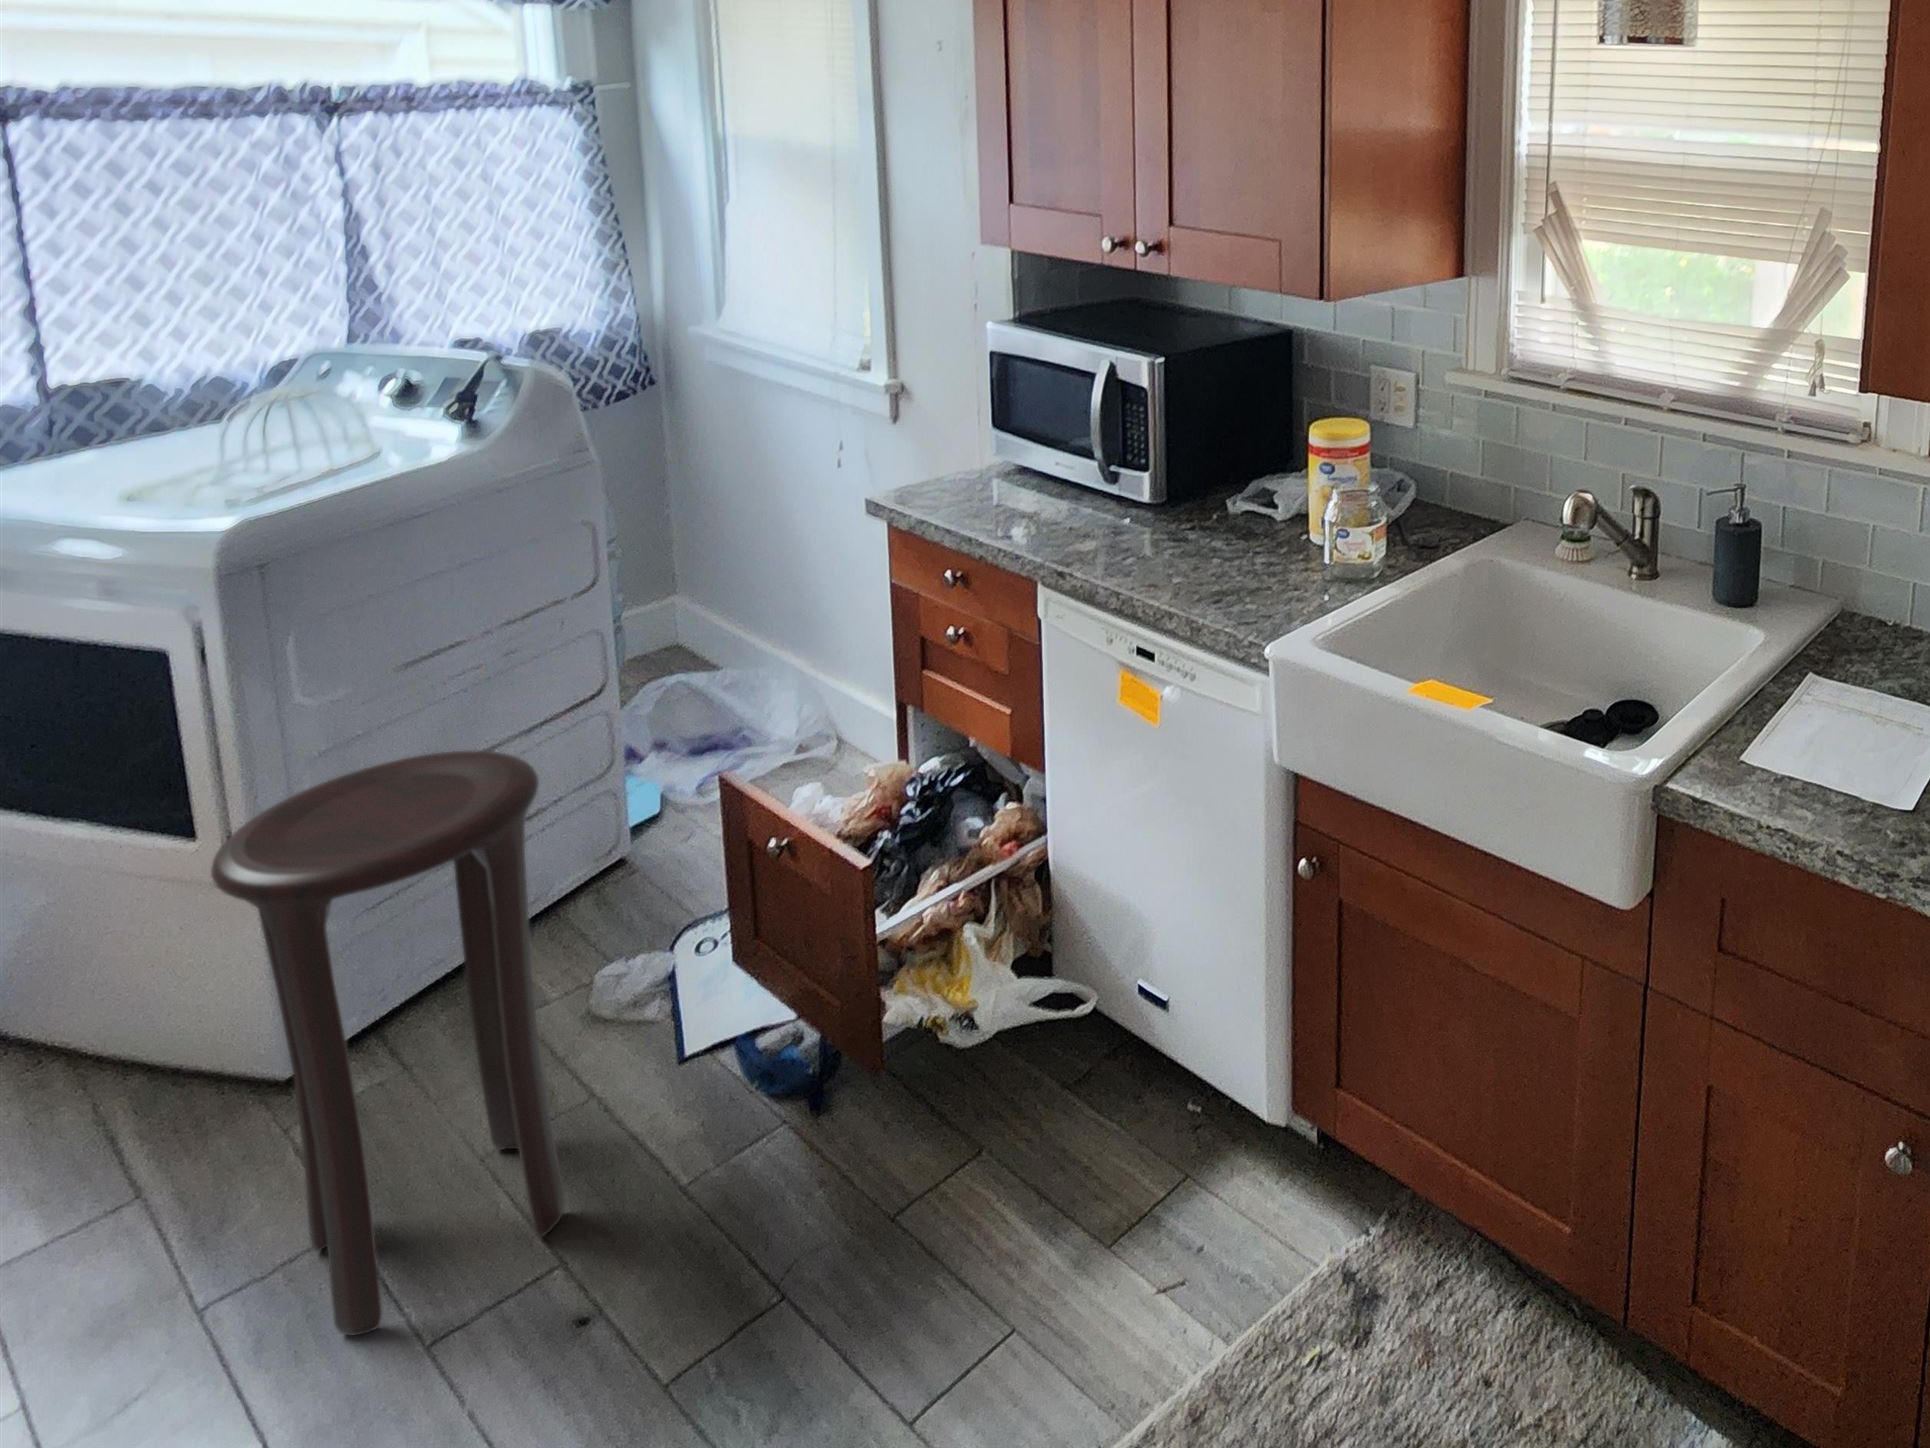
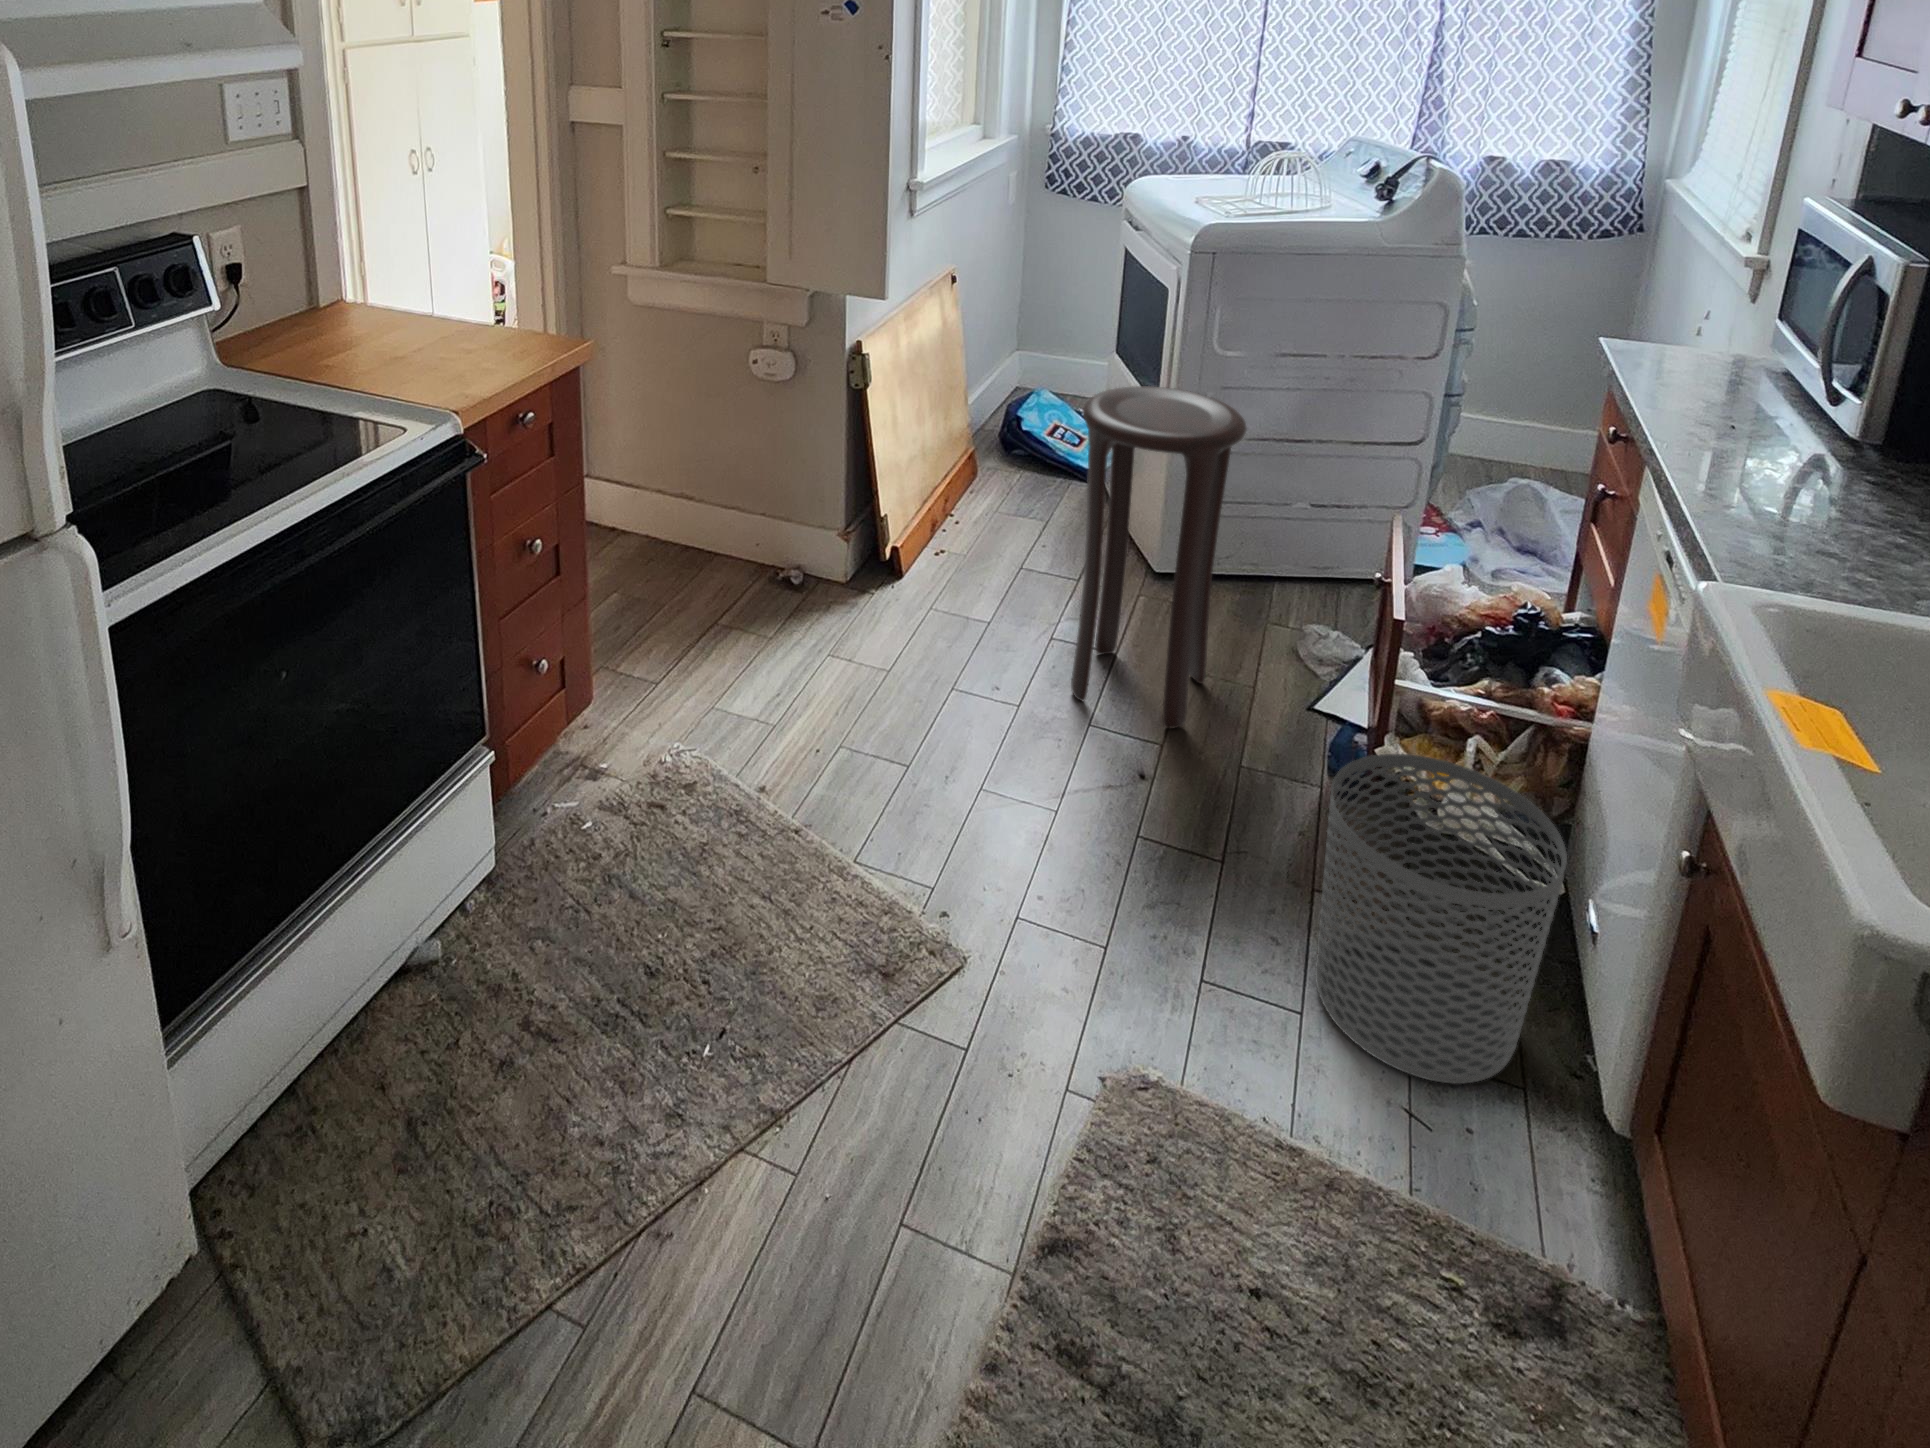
waste bin: none [947,929,1176,1298] -> present [1315,754,1567,1084]

